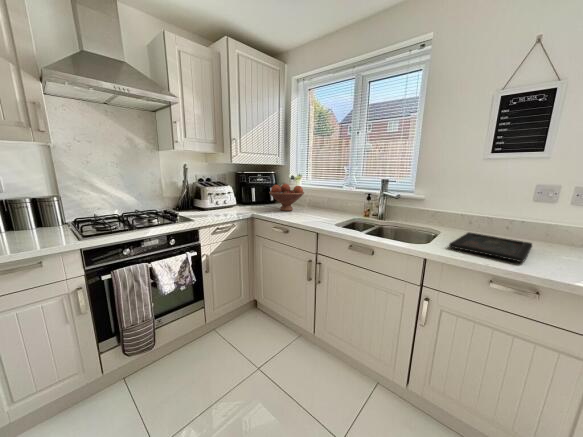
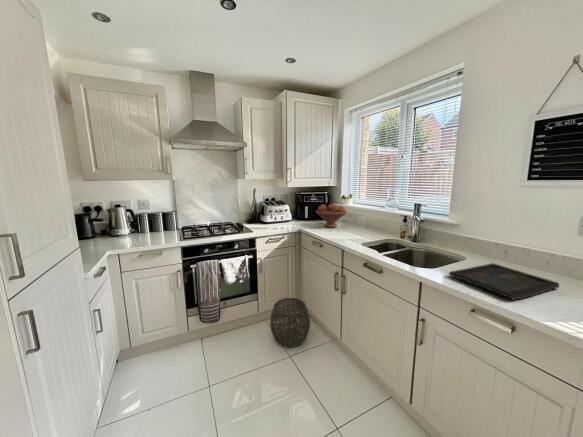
woven basket: none [226,298,277,360] -> present [270,298,310,347]

